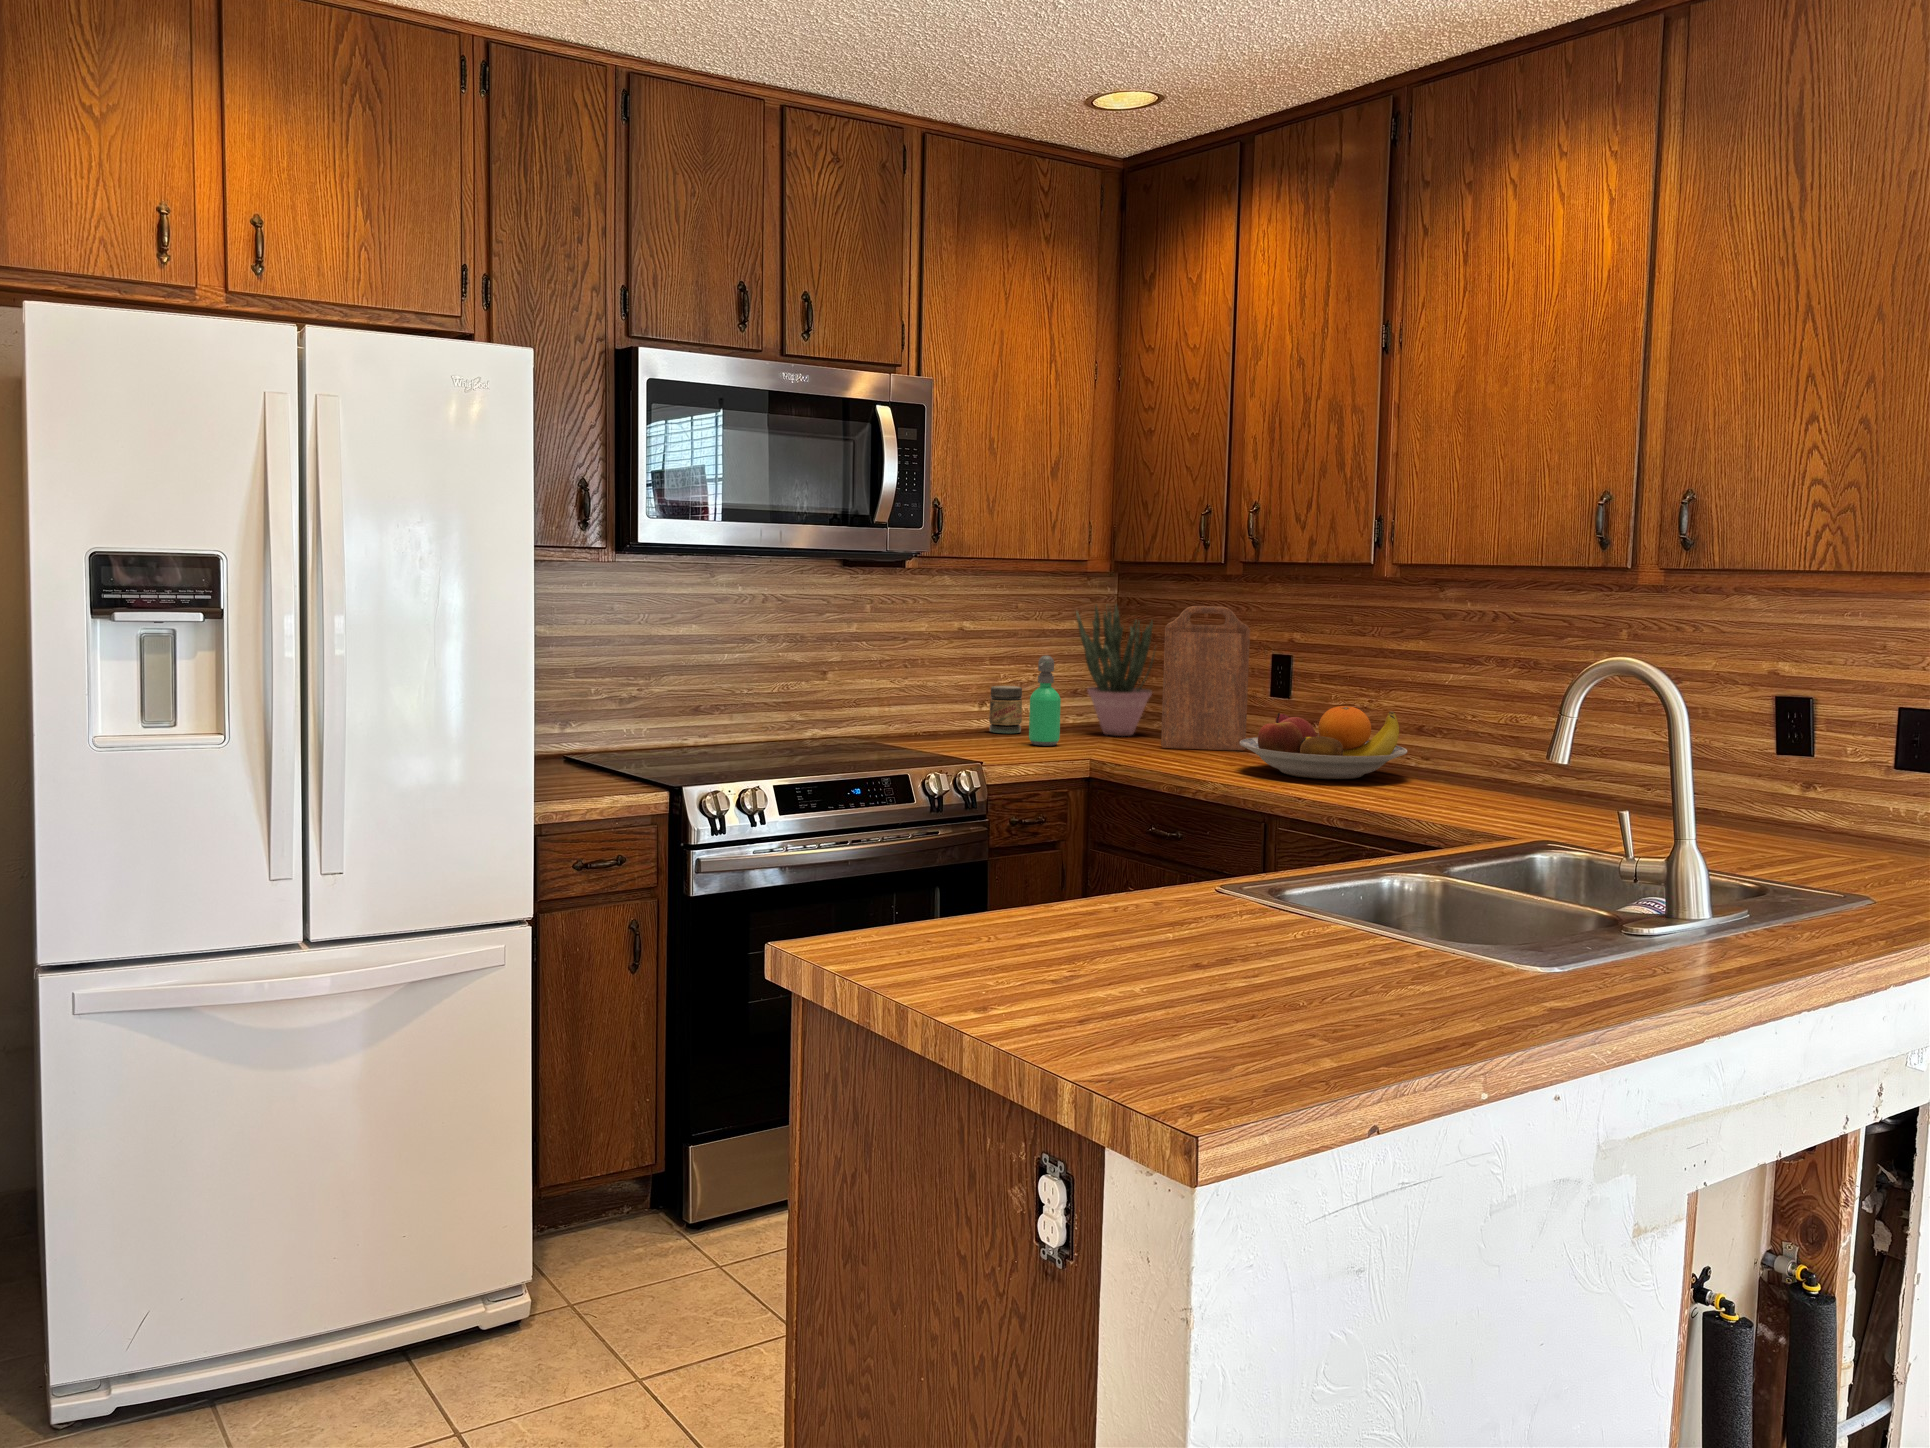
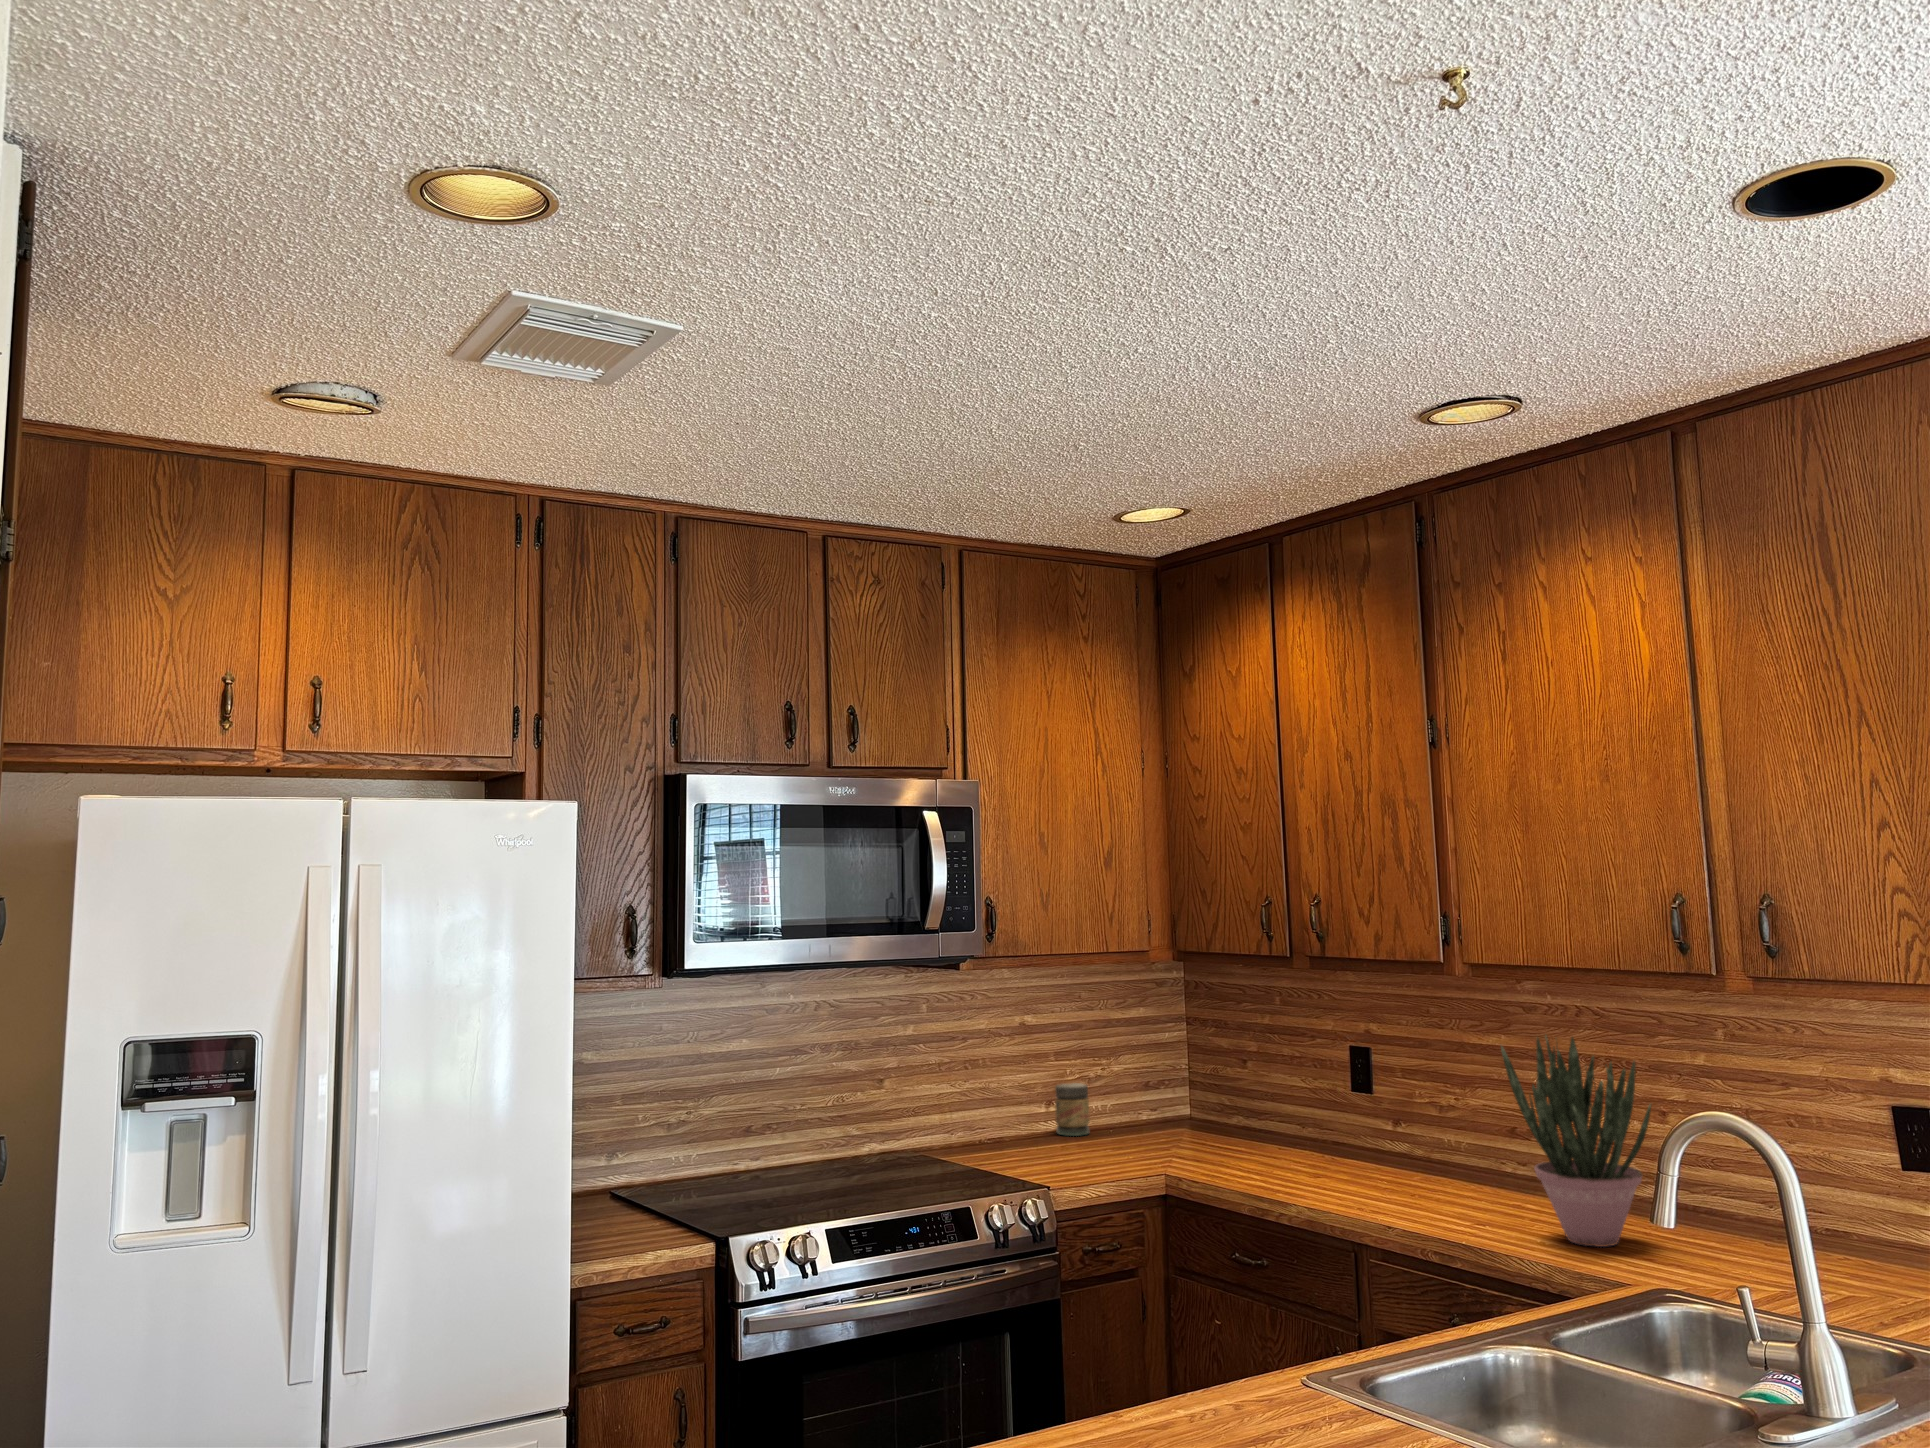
potted plant: present [1076,605,1155,736] -> present [1501,1037,1651,1247]
cutting board: present [1161,606,1250,750] -> none [1232,999,1327,1154]
soap dispenser: present [1029,656,1061,746] -> none [1096,1056,1129,1154]
fruit bowl: present [1239,706,1407,779] -> none [1319,1115,1501,1198]

